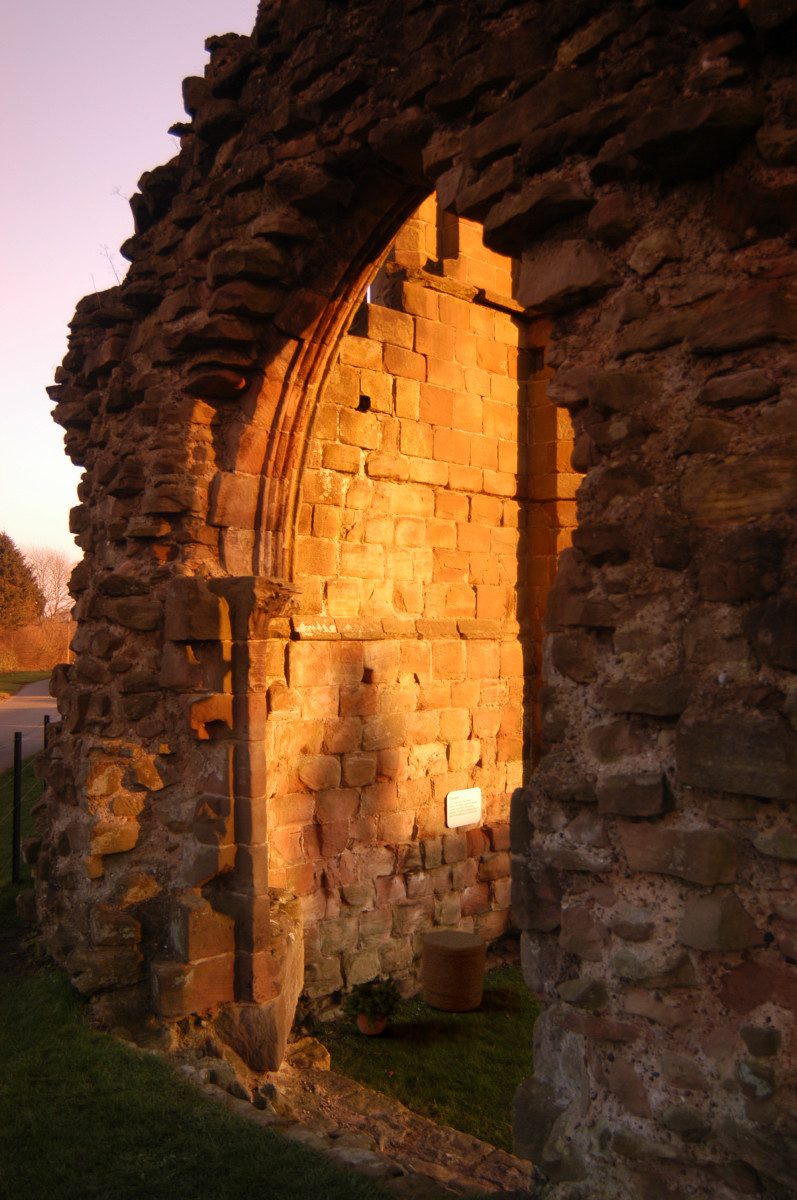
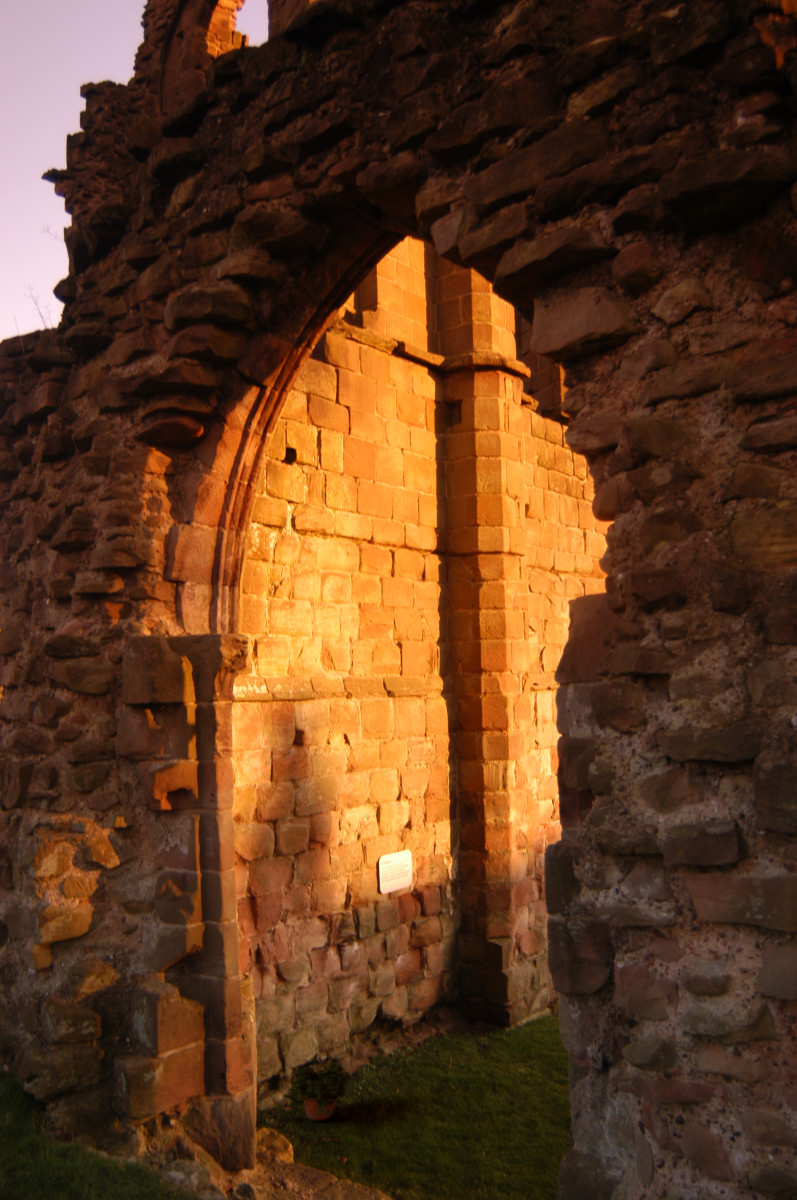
woven basket: present [422,931,487,1012] -> none [360,1002,429,1089]

